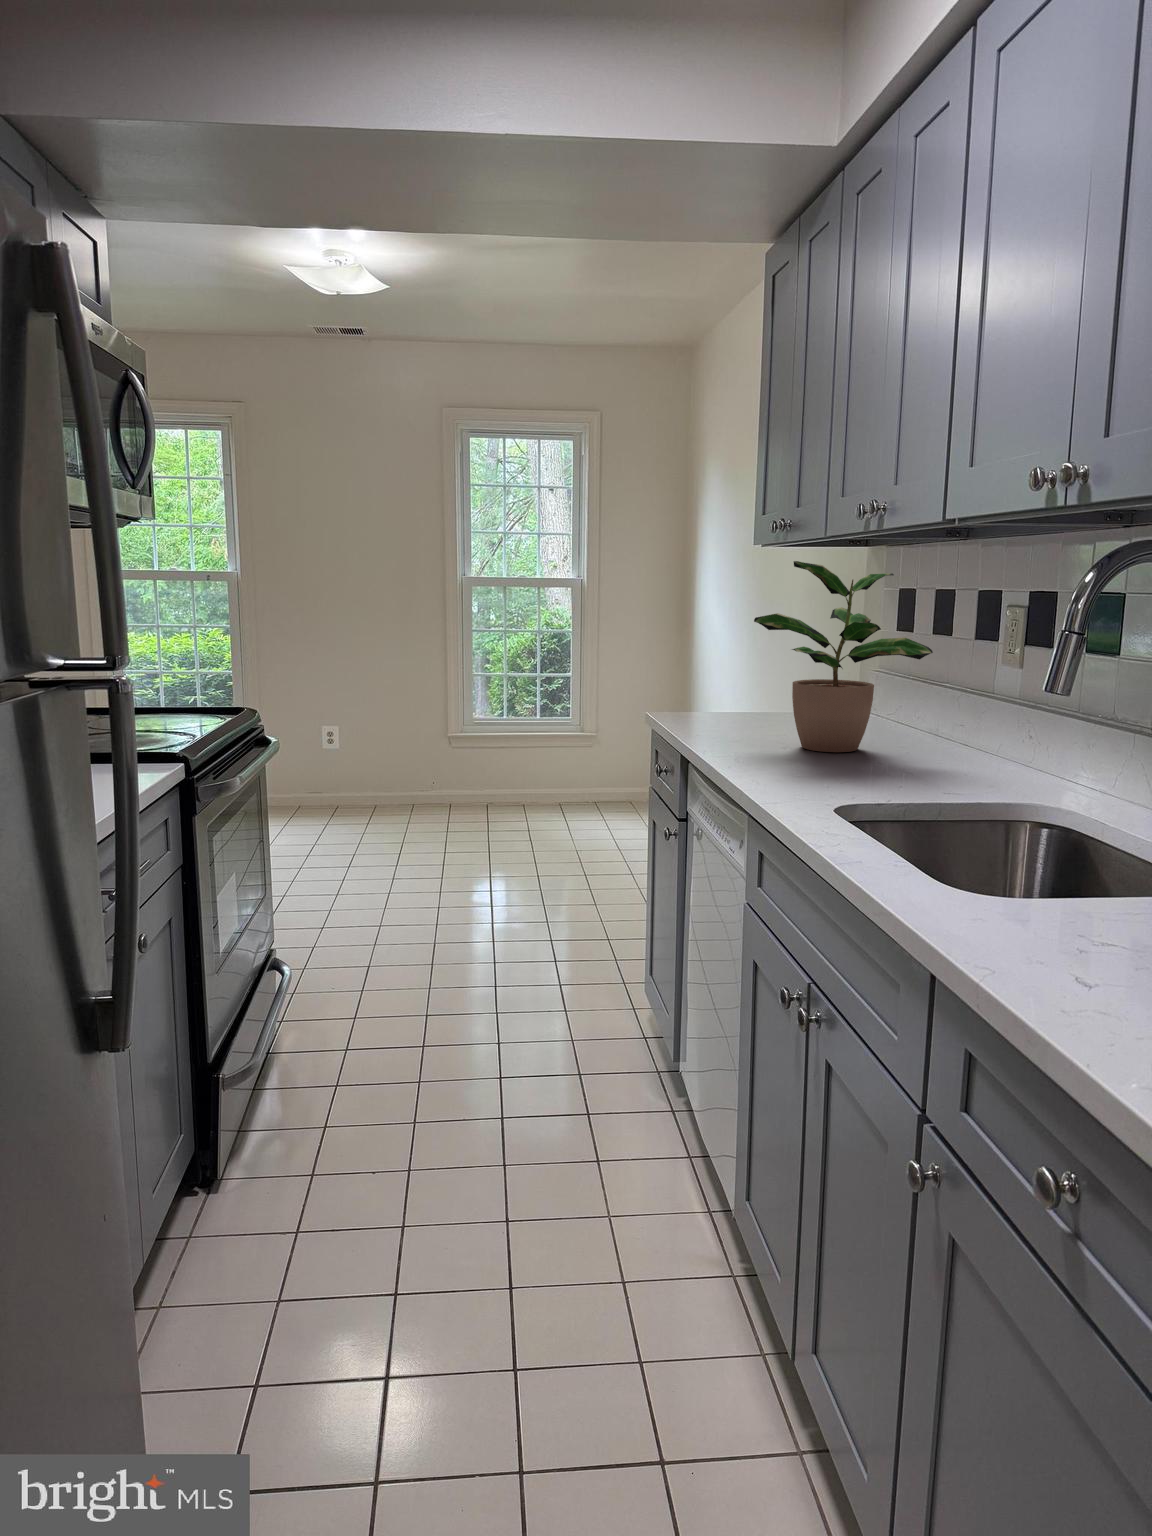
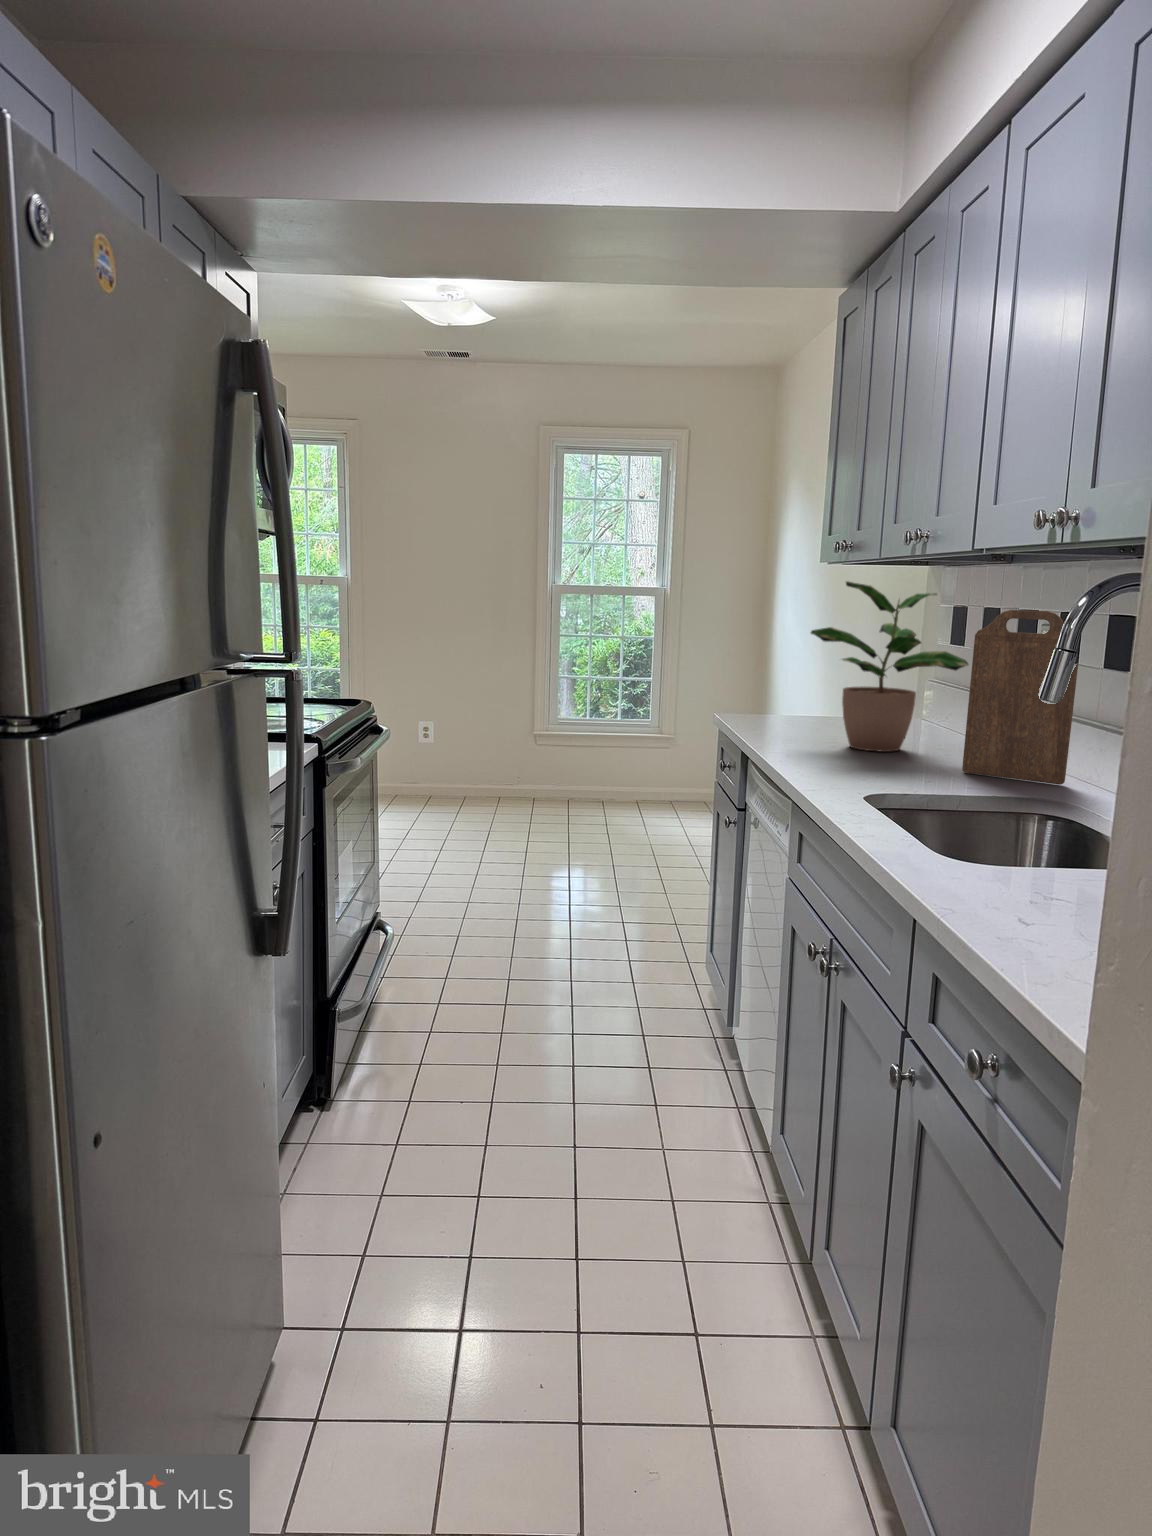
cutting board: none [934,589,1066,786] -> present [962,610,1079,785]

